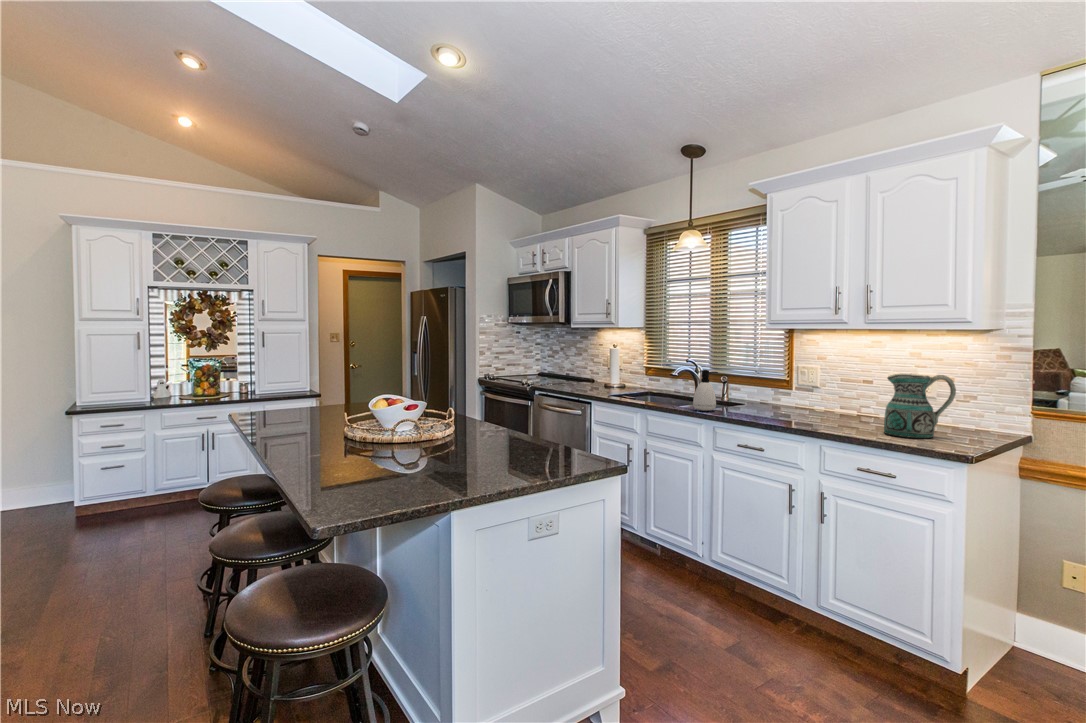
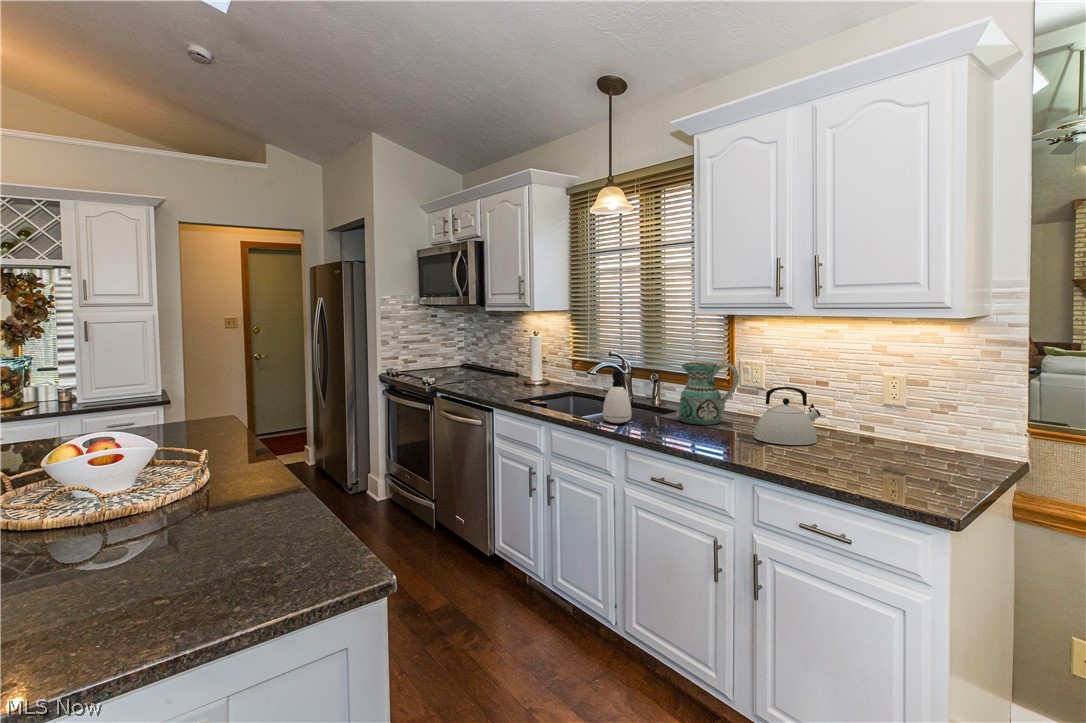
ceramic pitcher: present [884,374,956,438] -> present [679,361,739,425]
kettle: none [818,382,871,424] -> present [754,387,821,445]

